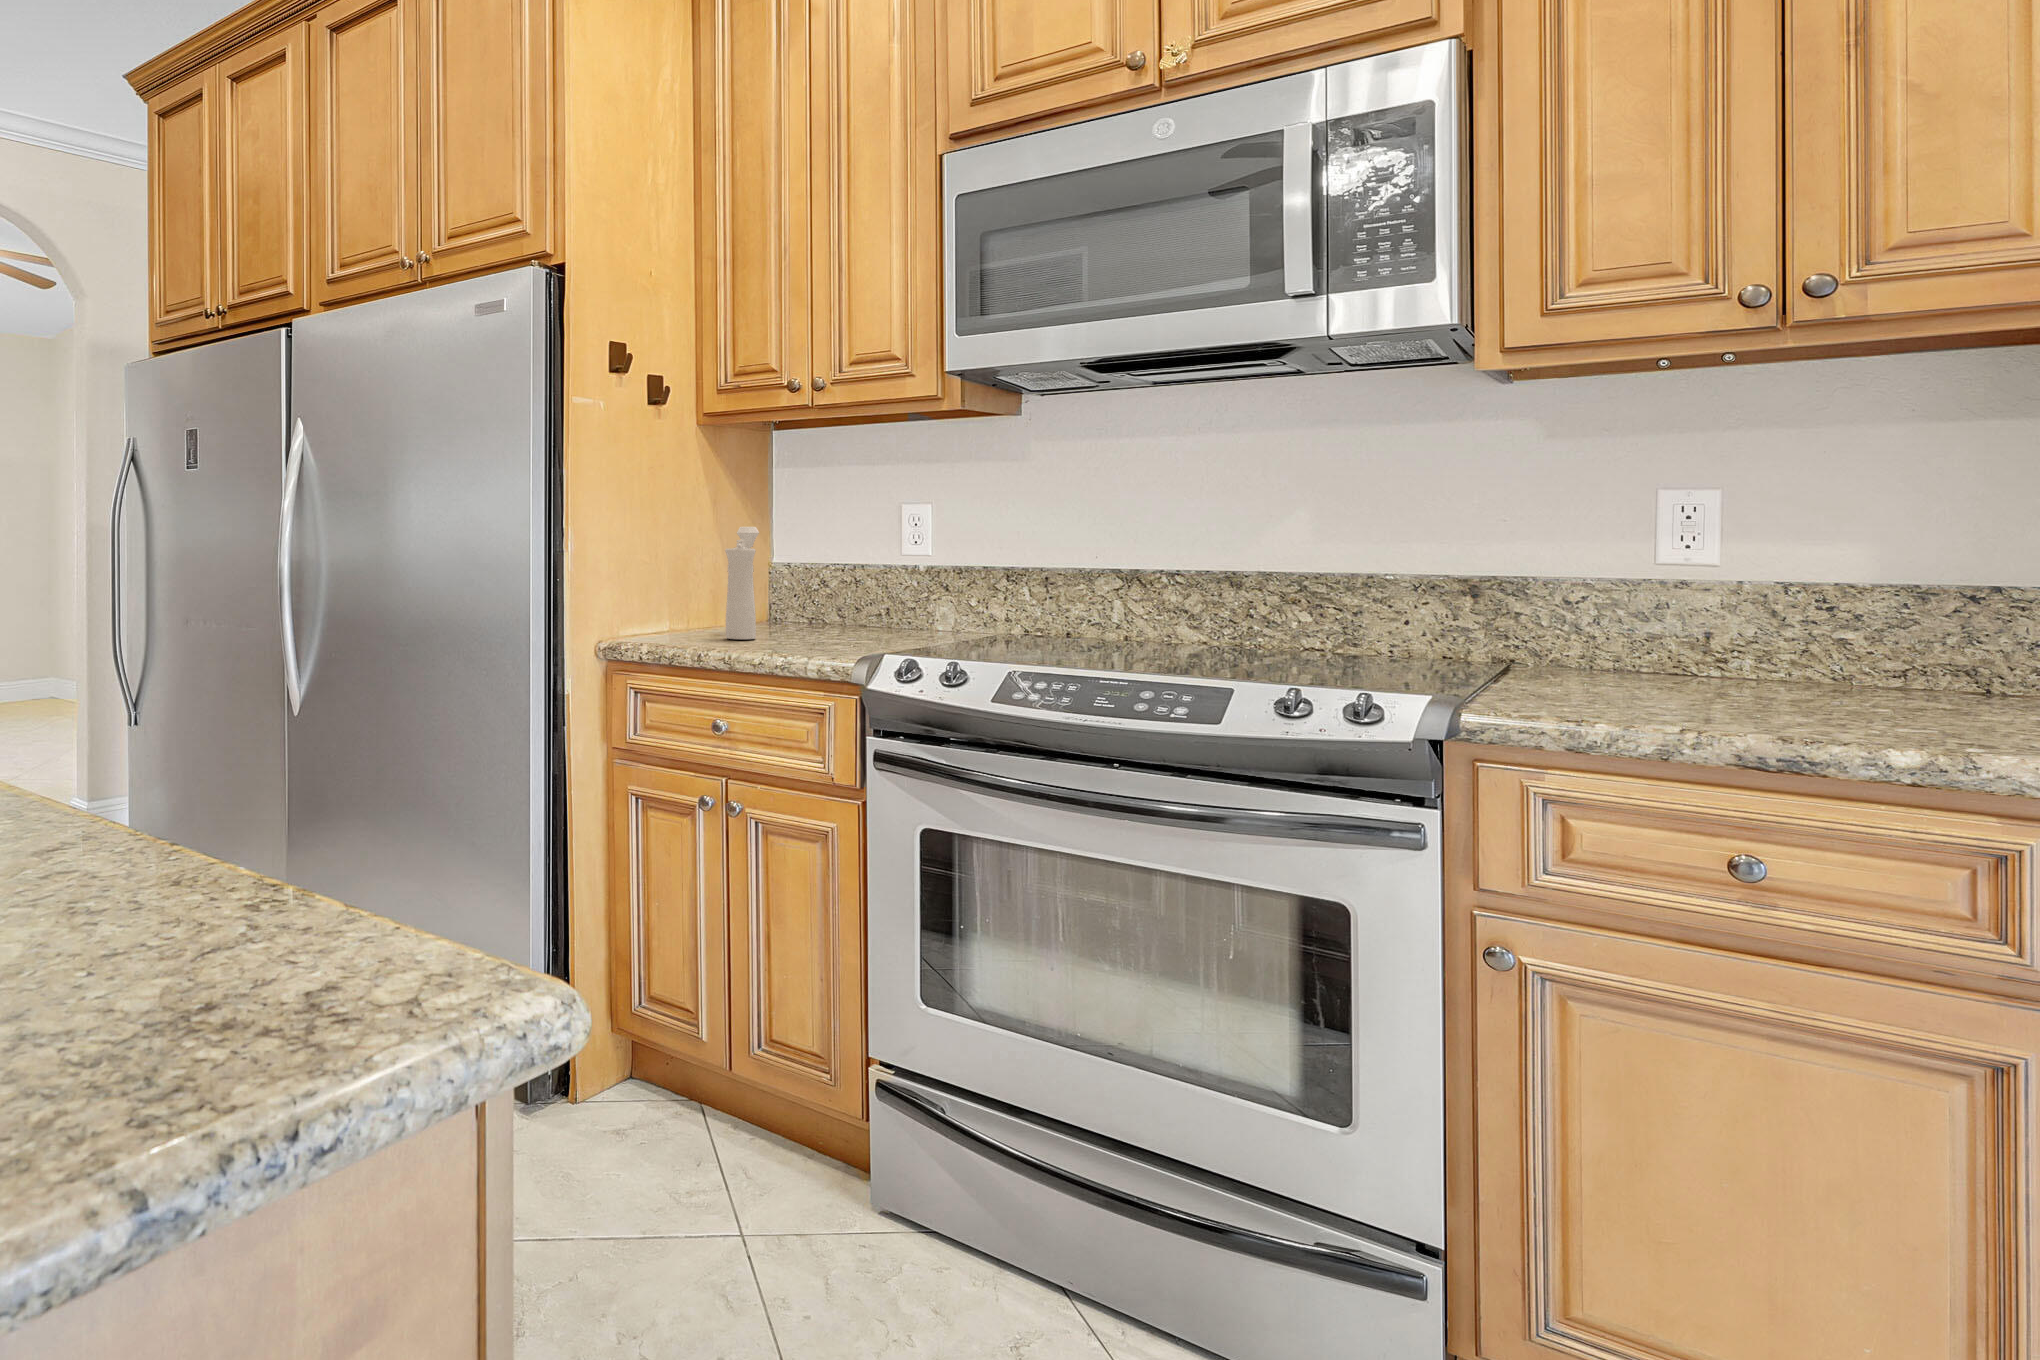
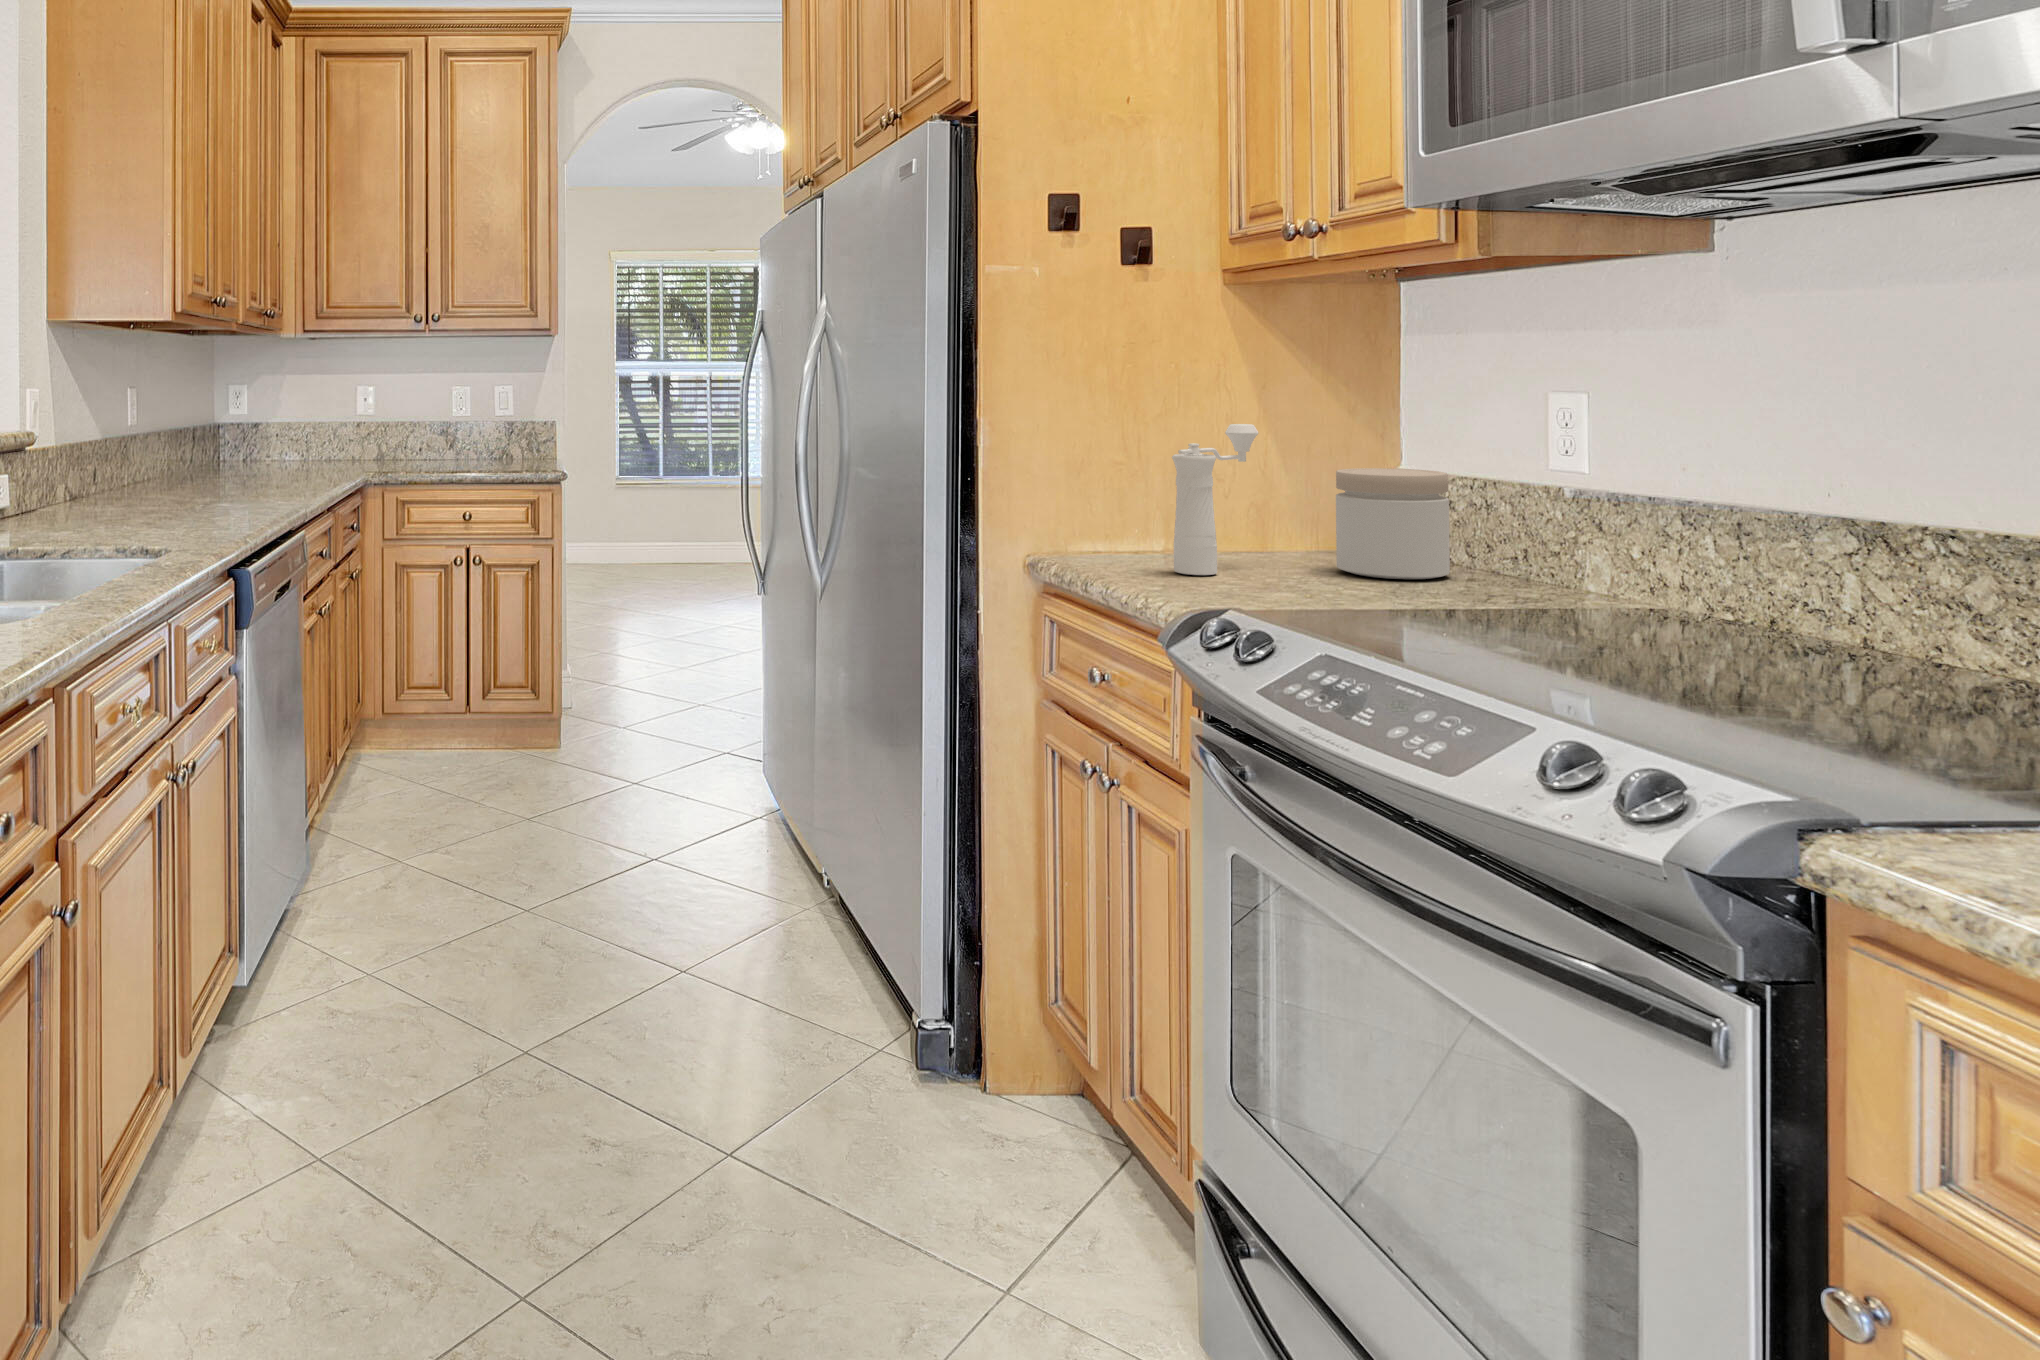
jar: none [800,558,869,632] -> present [1336,468,1450,579]

